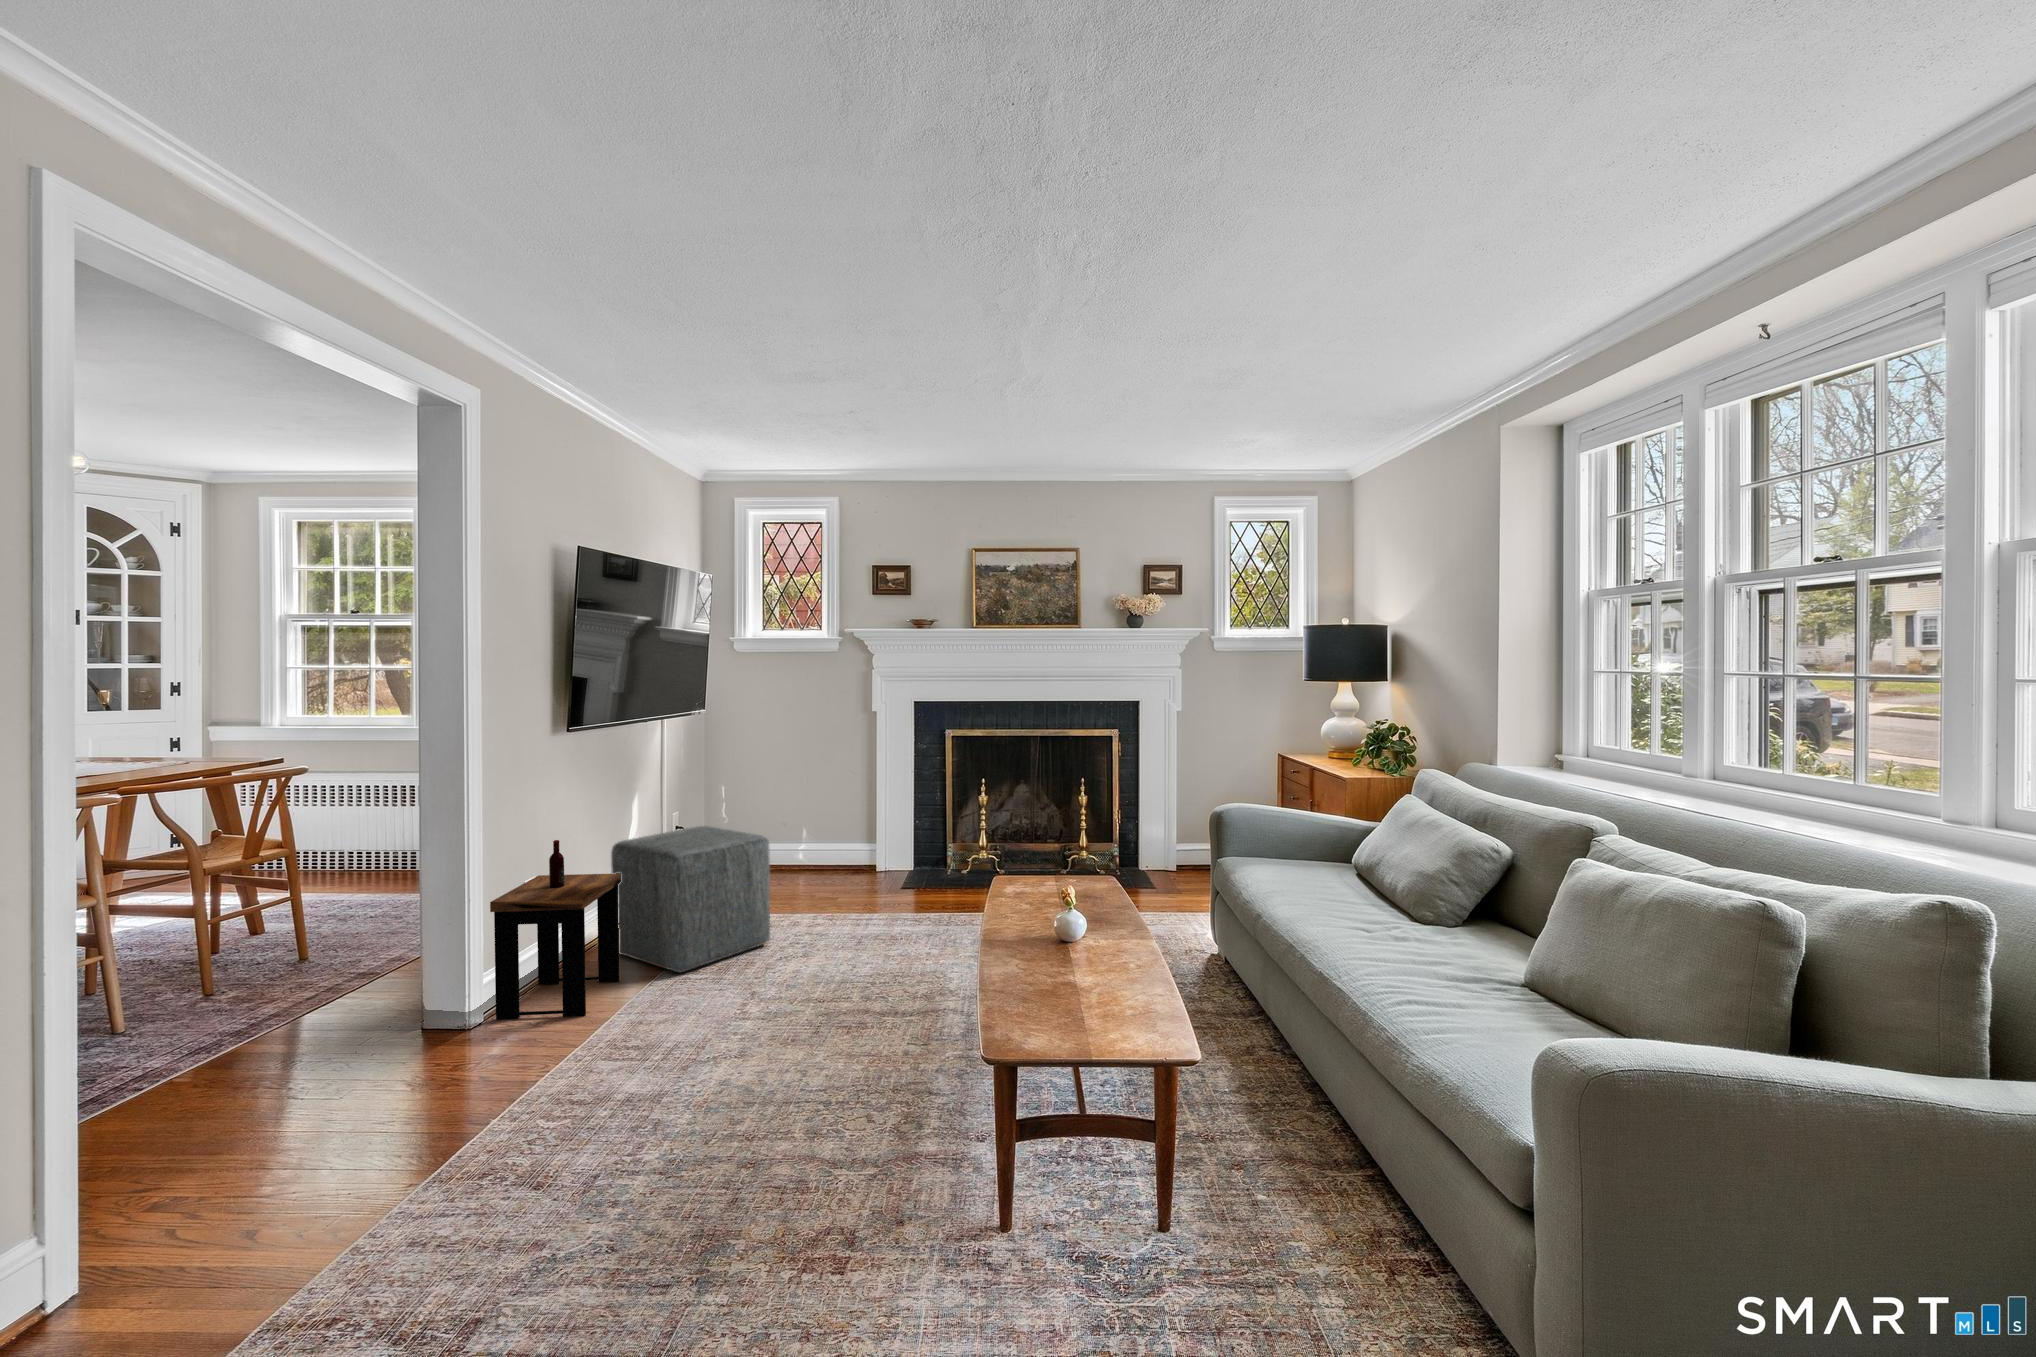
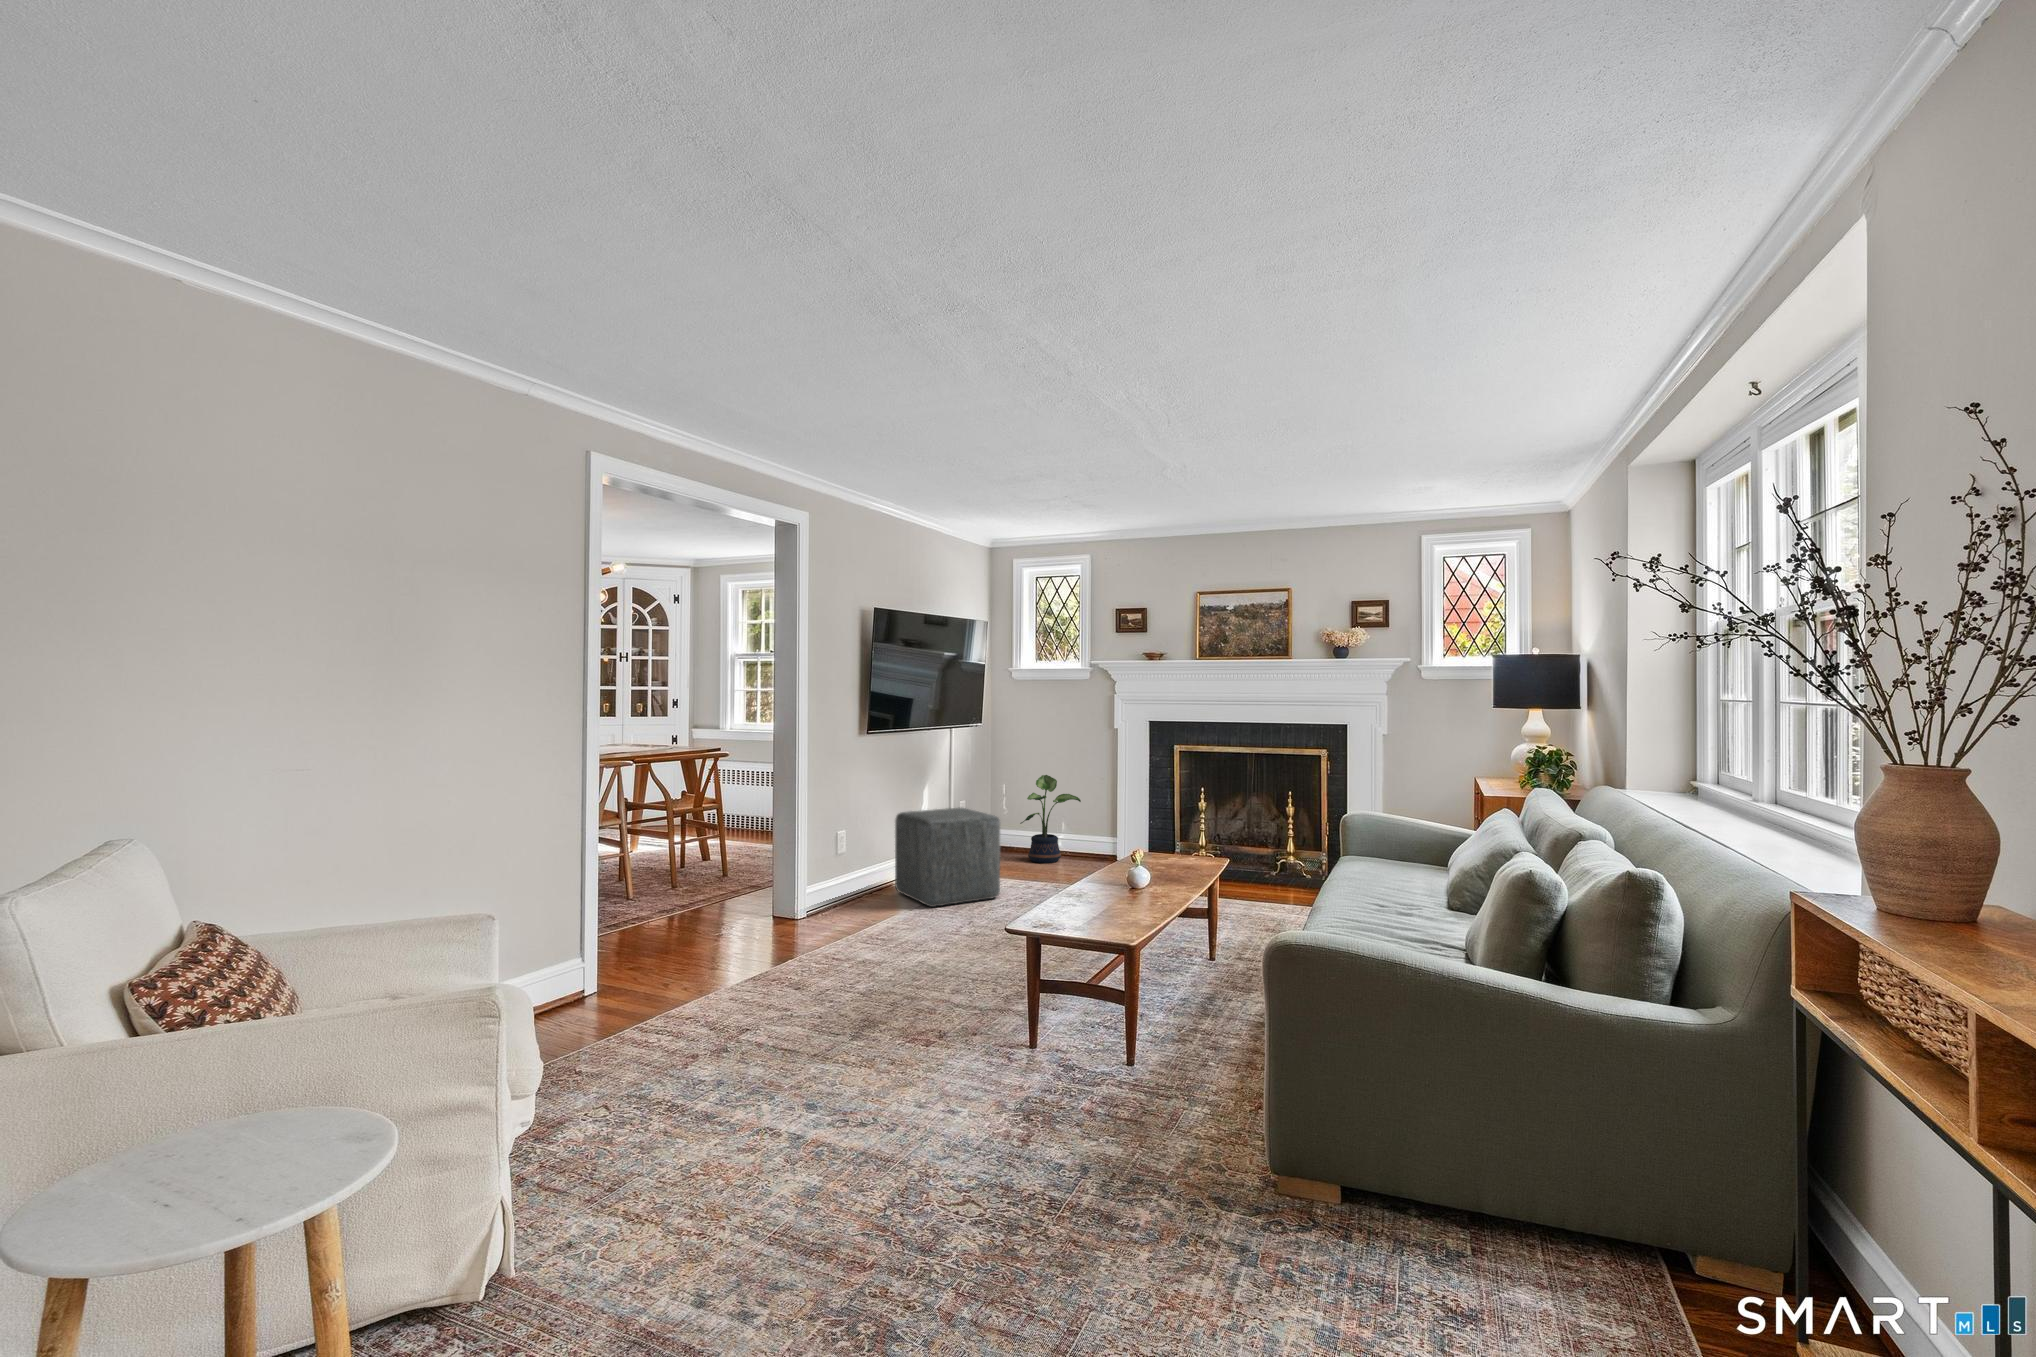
potted plant: none [759,770,837,881] -> present [1020,775,1081,863]
side table: present [490,840,621,1019] -> none [810,804,894,922]

